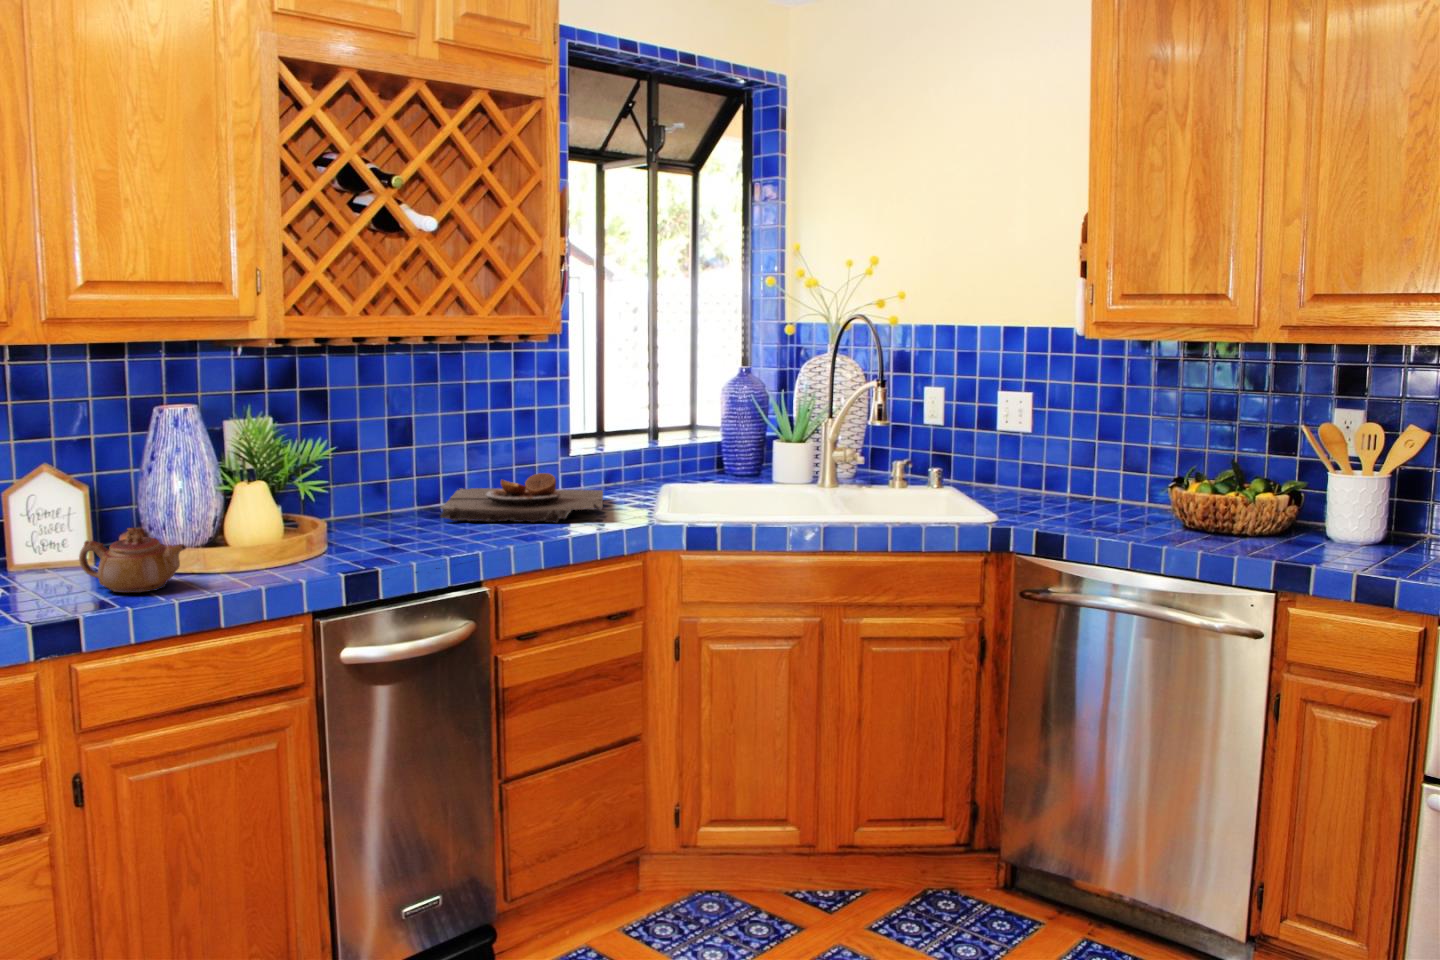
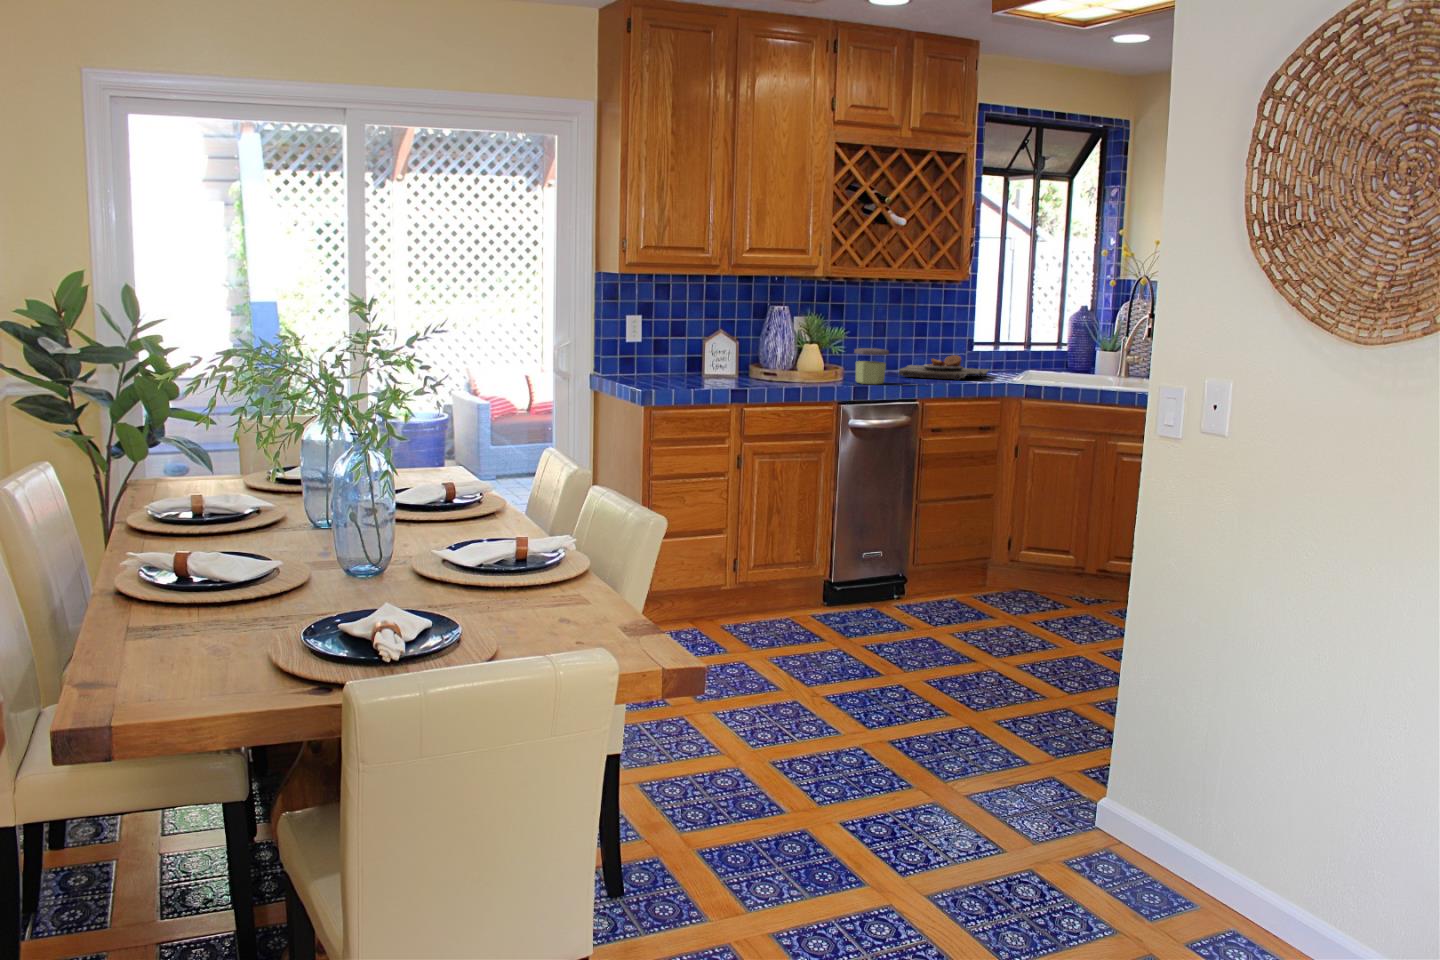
jar: none [346,480,420,558] -> present [854,348,889,384]
teapot: present [79,528,186,593] -> none [746,357,789,384]

